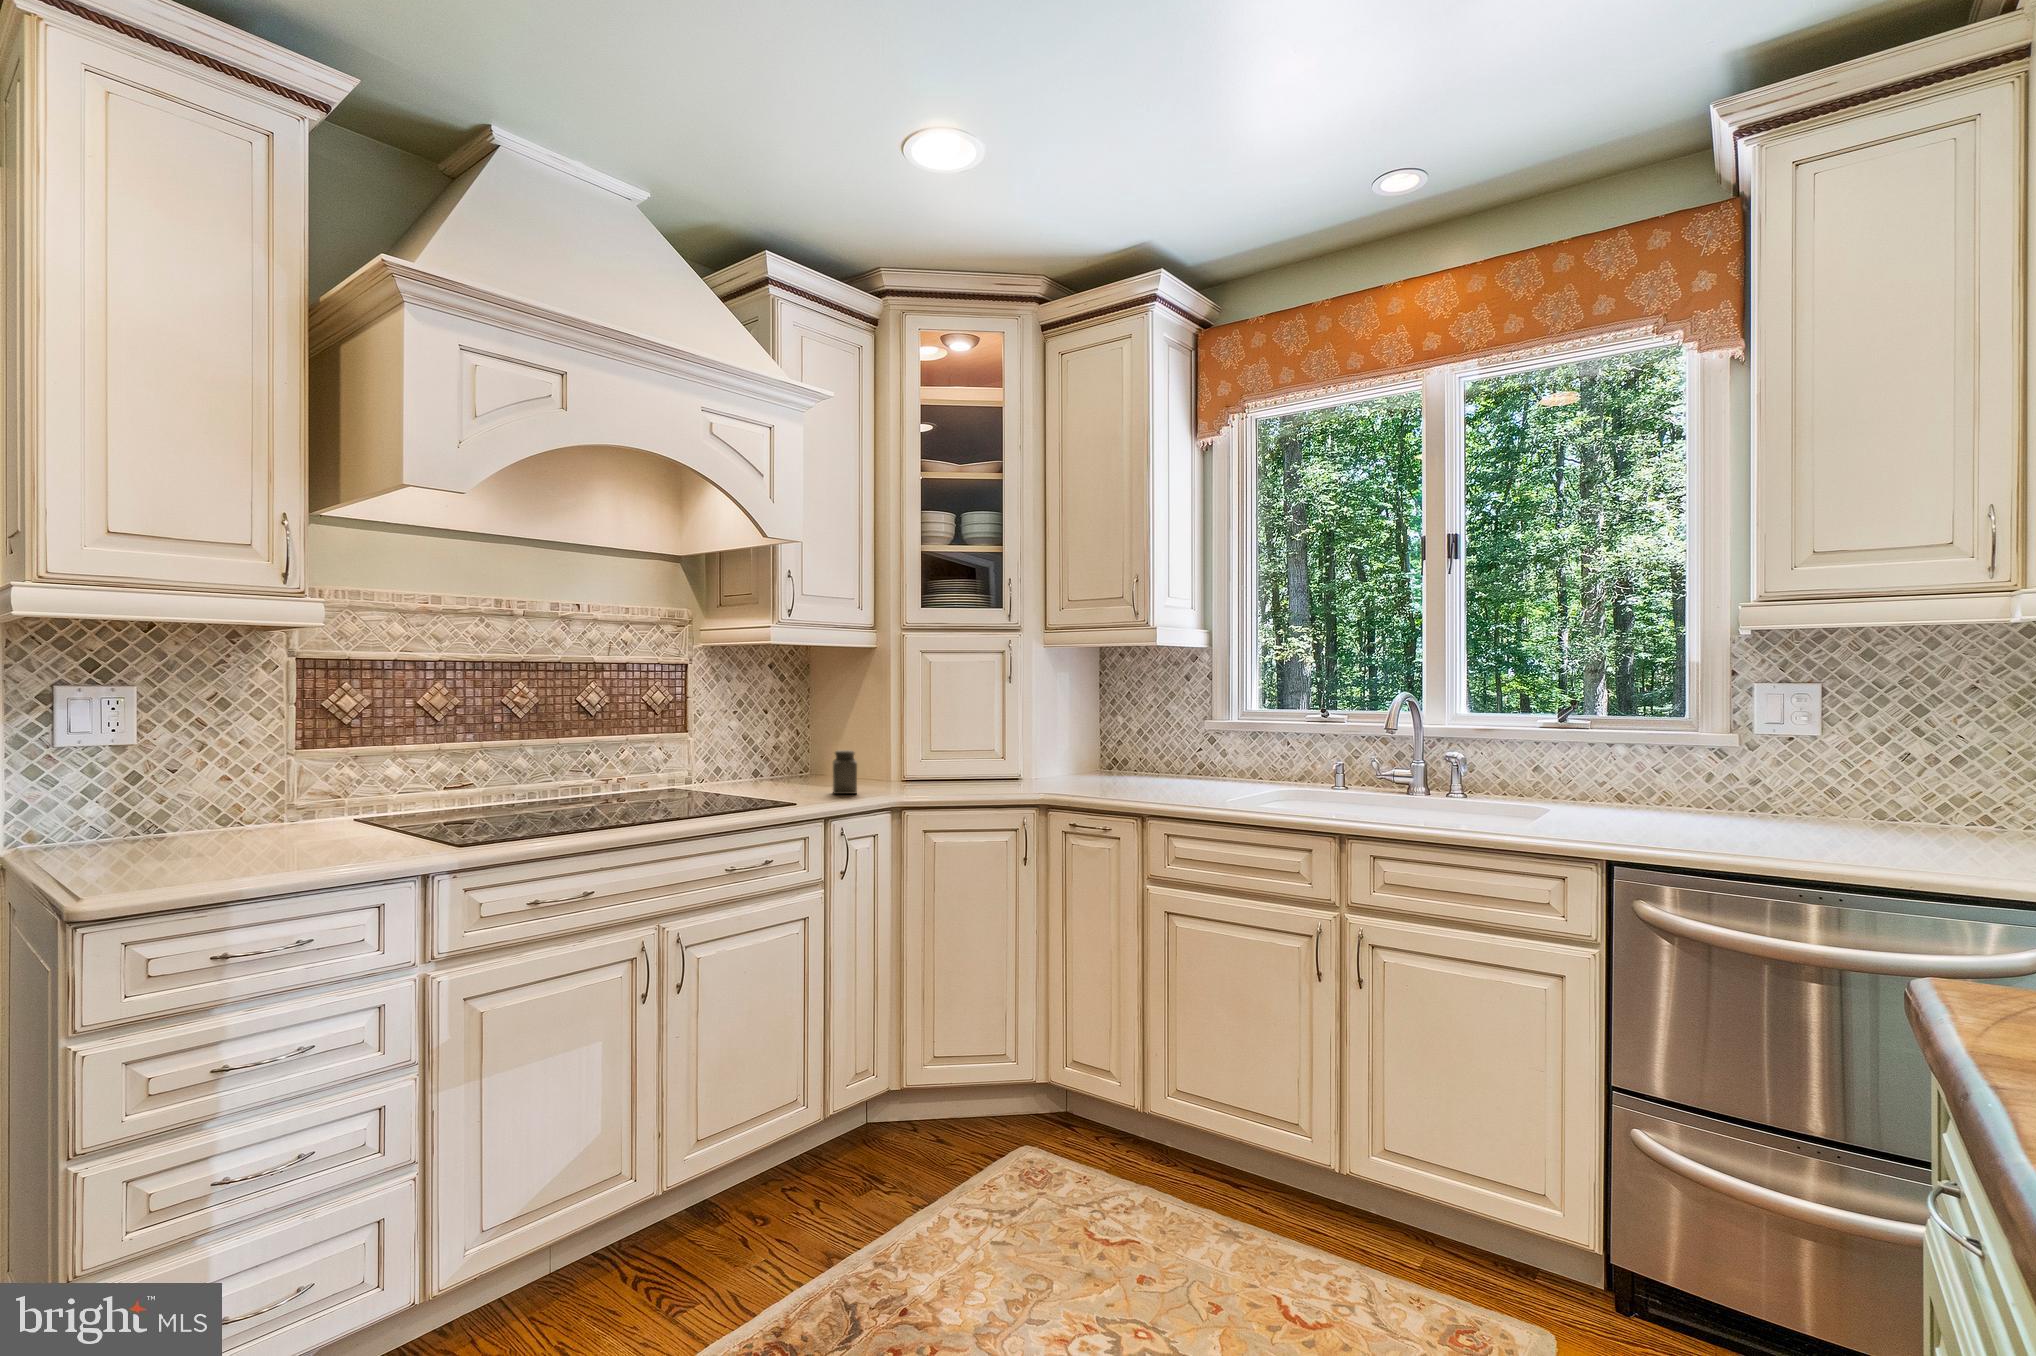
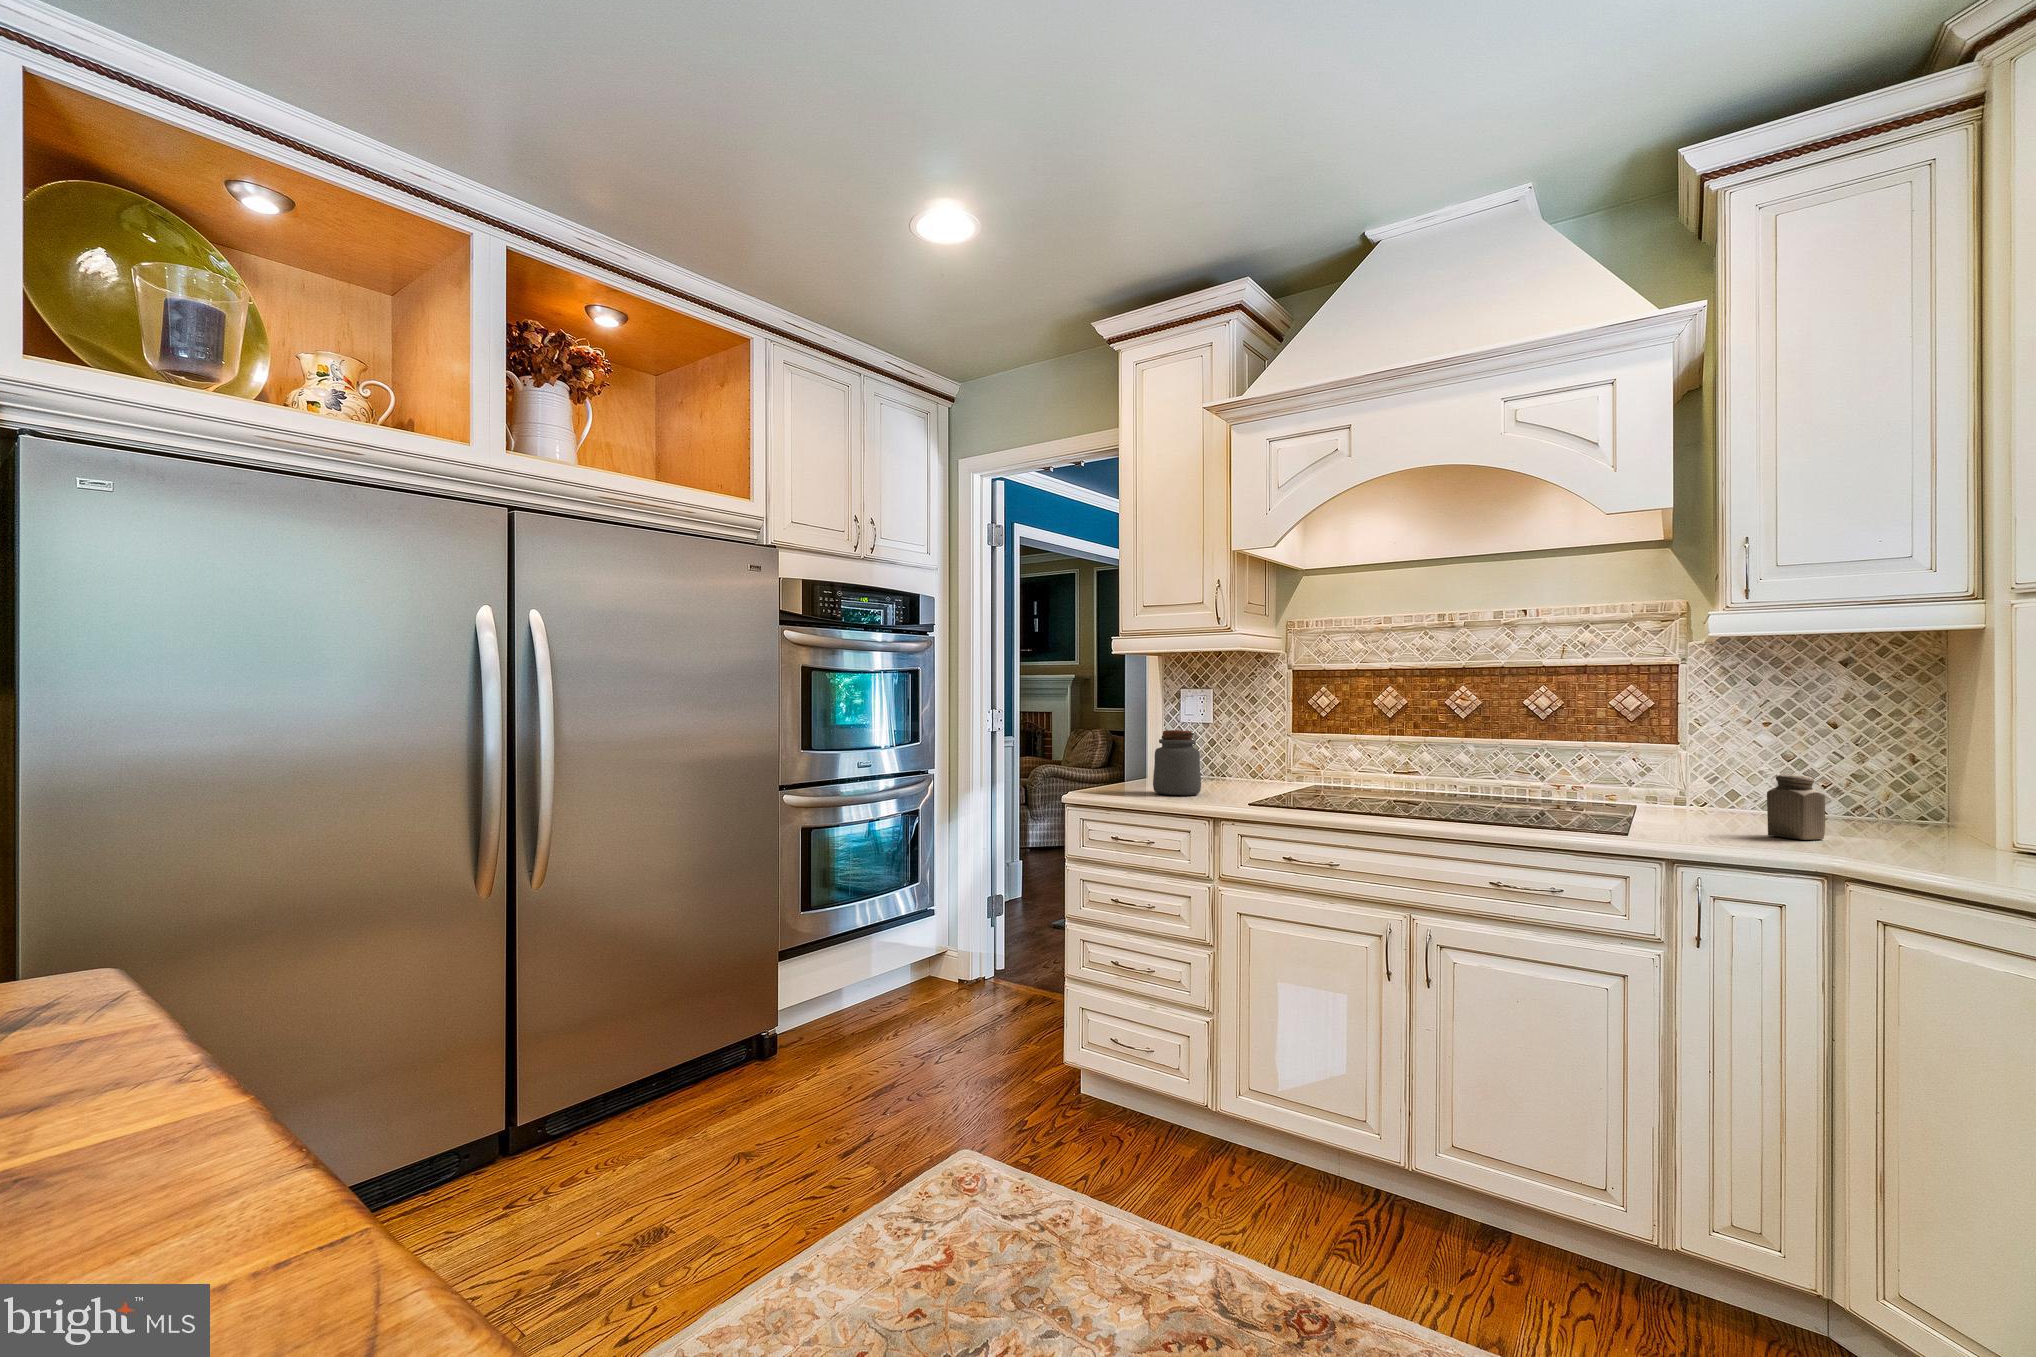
jar: none [254,759,346,866] -> present [1153,730,1201,795]

